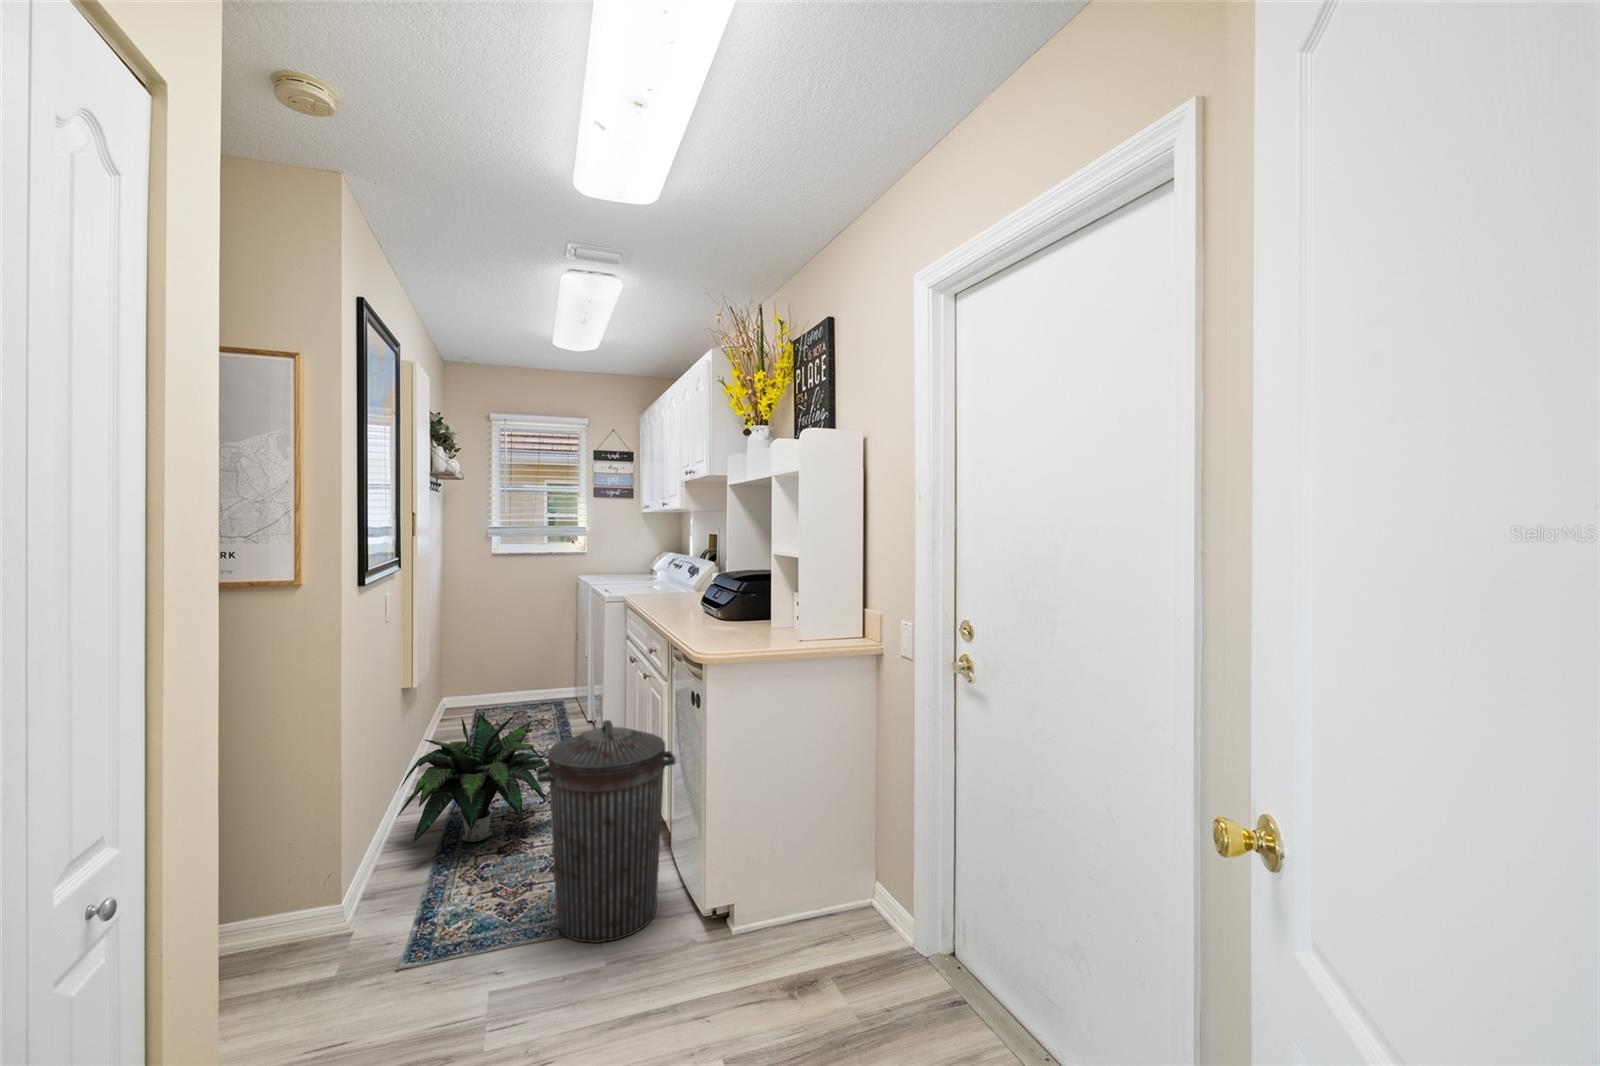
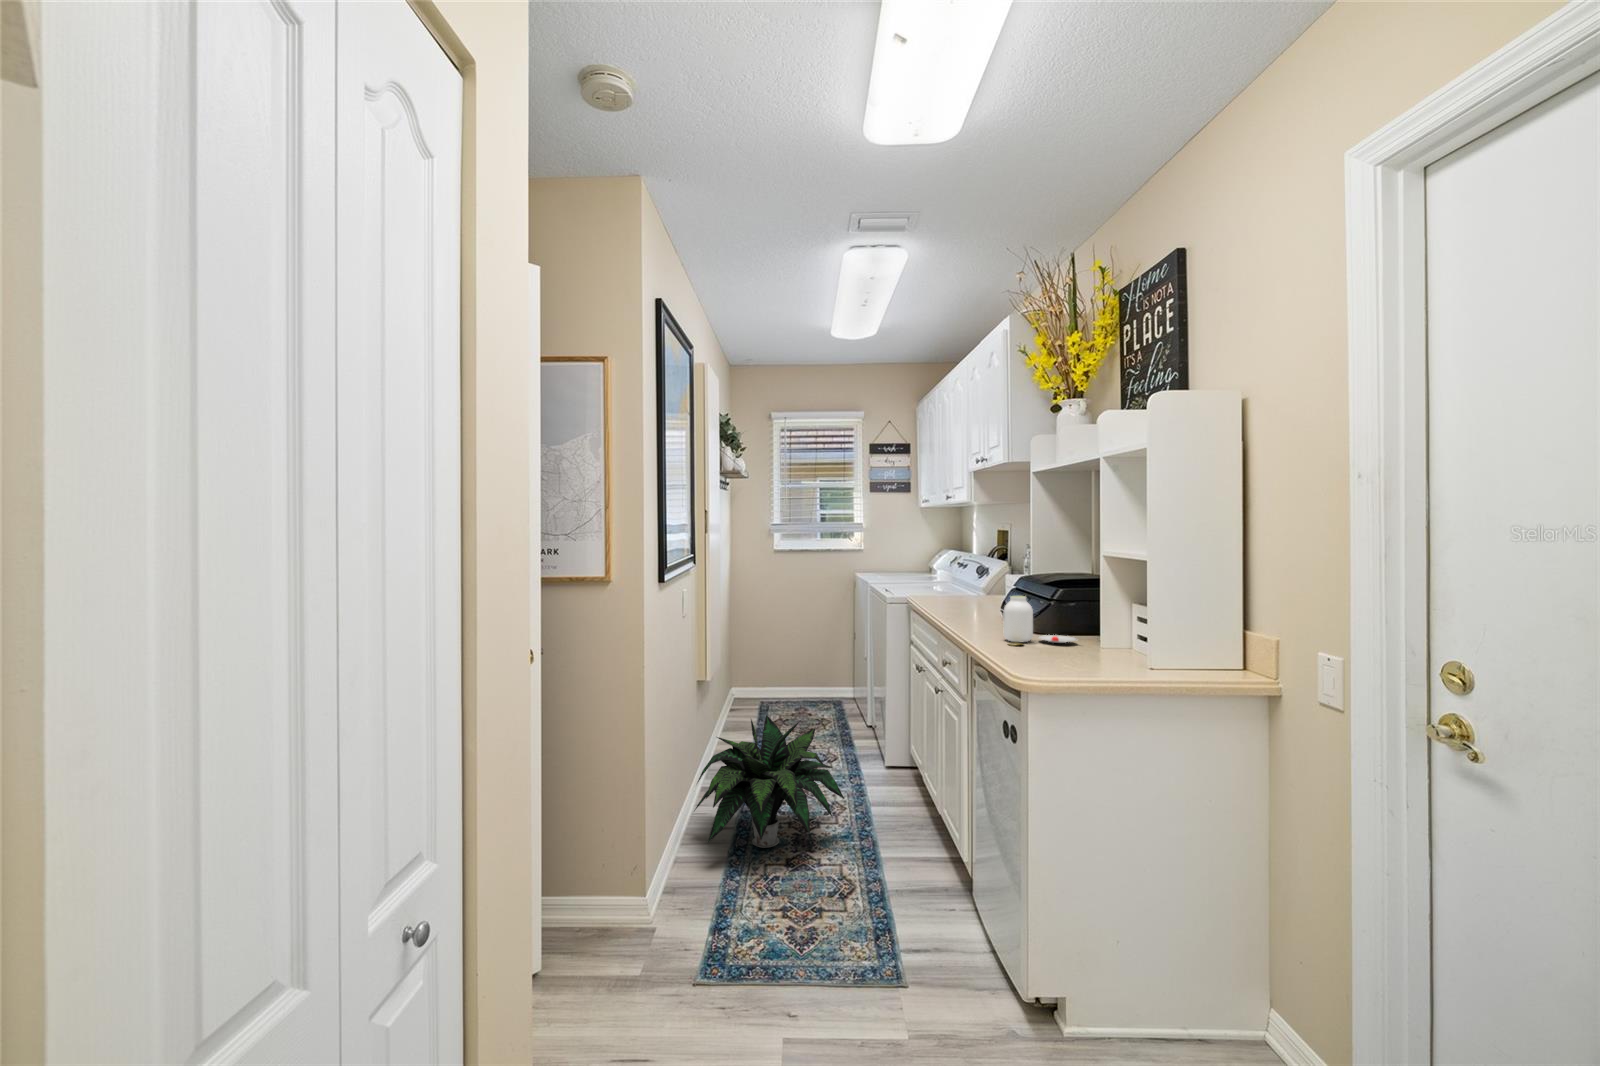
jar: none [699,589,760,631] -> present [1004,596,1076,646]
trash can: present [537,720,675,943] -> none [828,744,983,1003]

